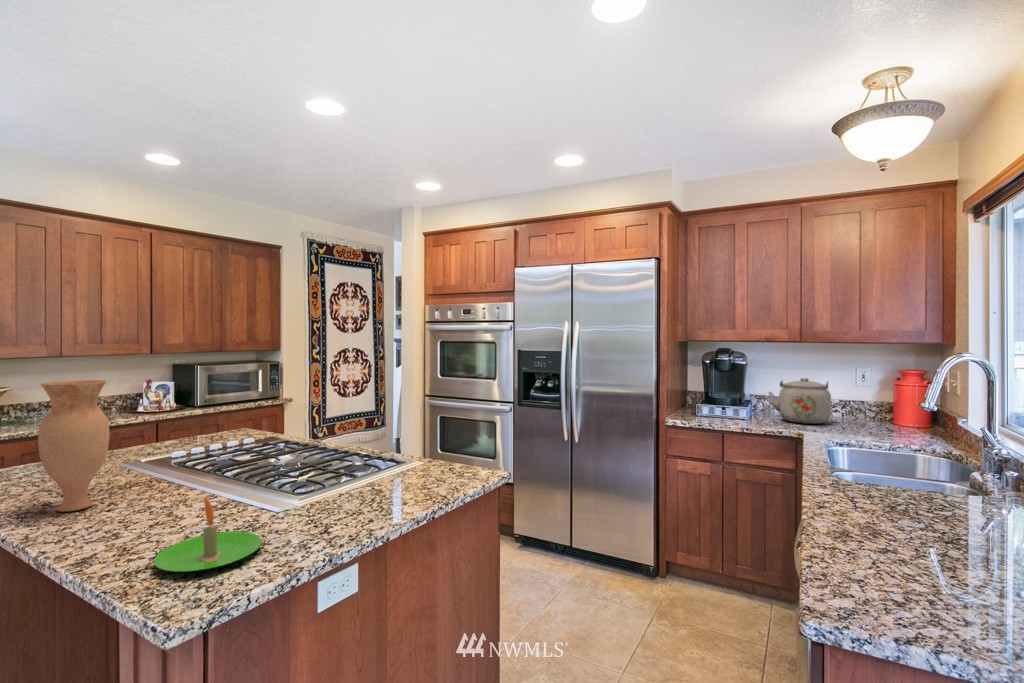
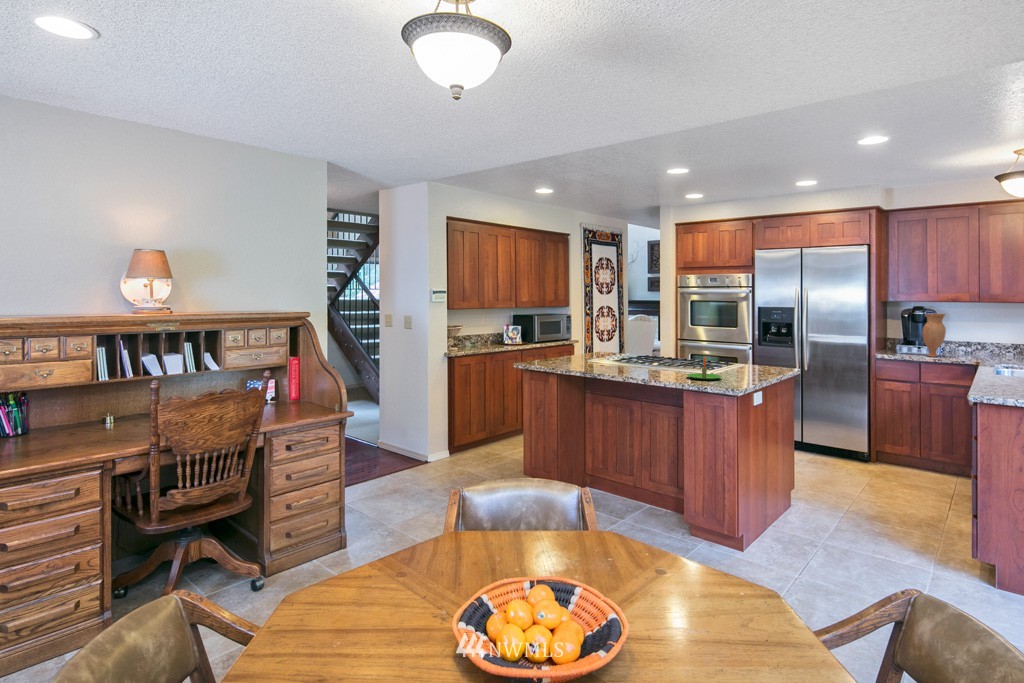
kettle: present [769,378,831,424] -> none [954,327,1003,358]
vase: present [38,380,110,512] -> present [923,314,946,357]

